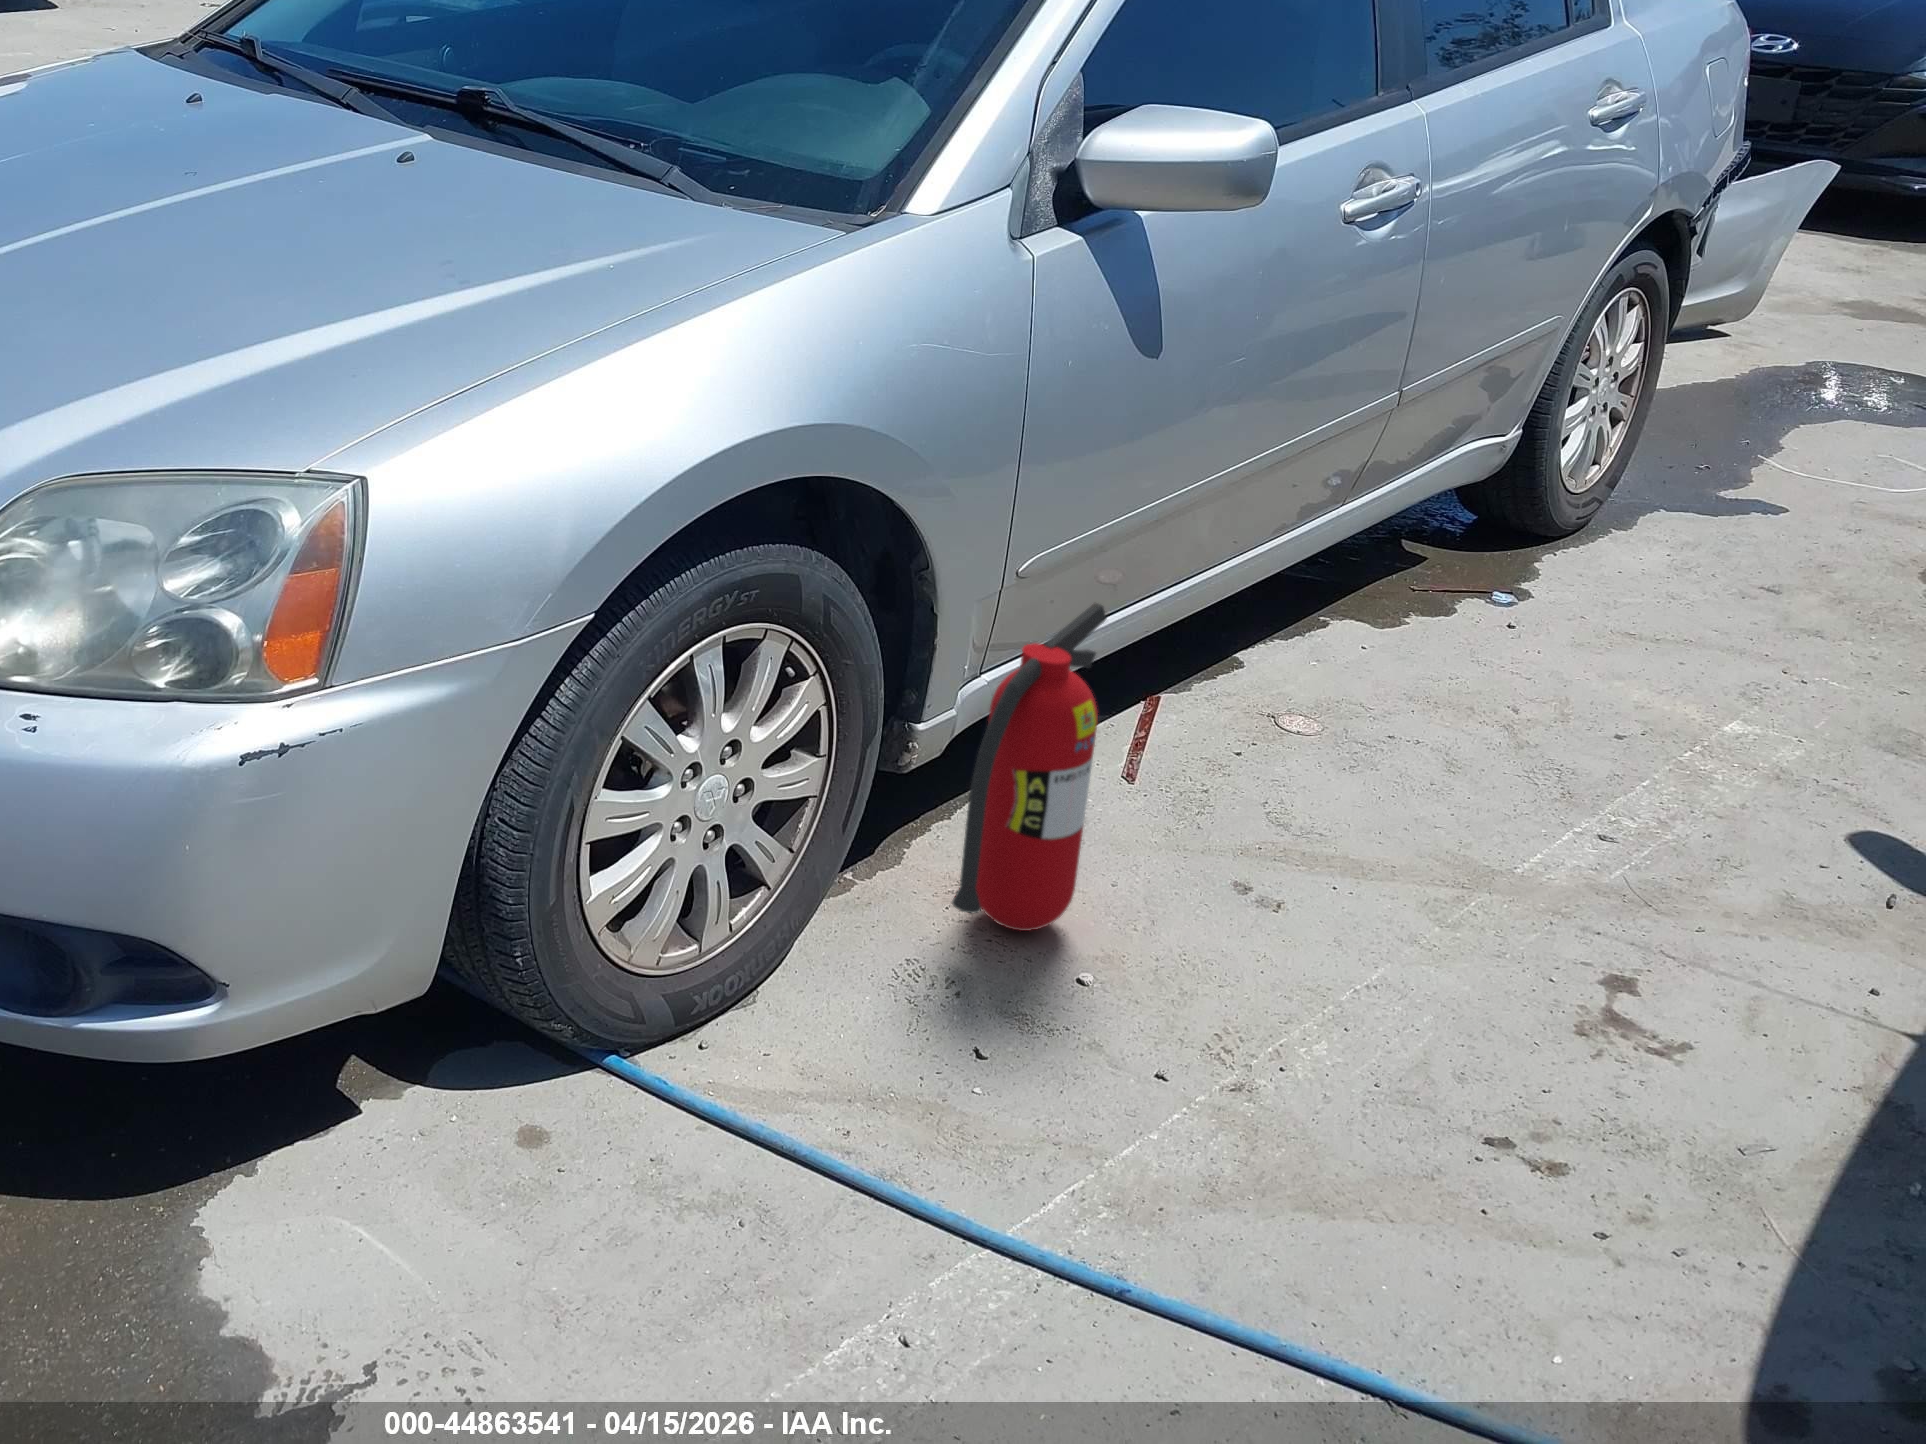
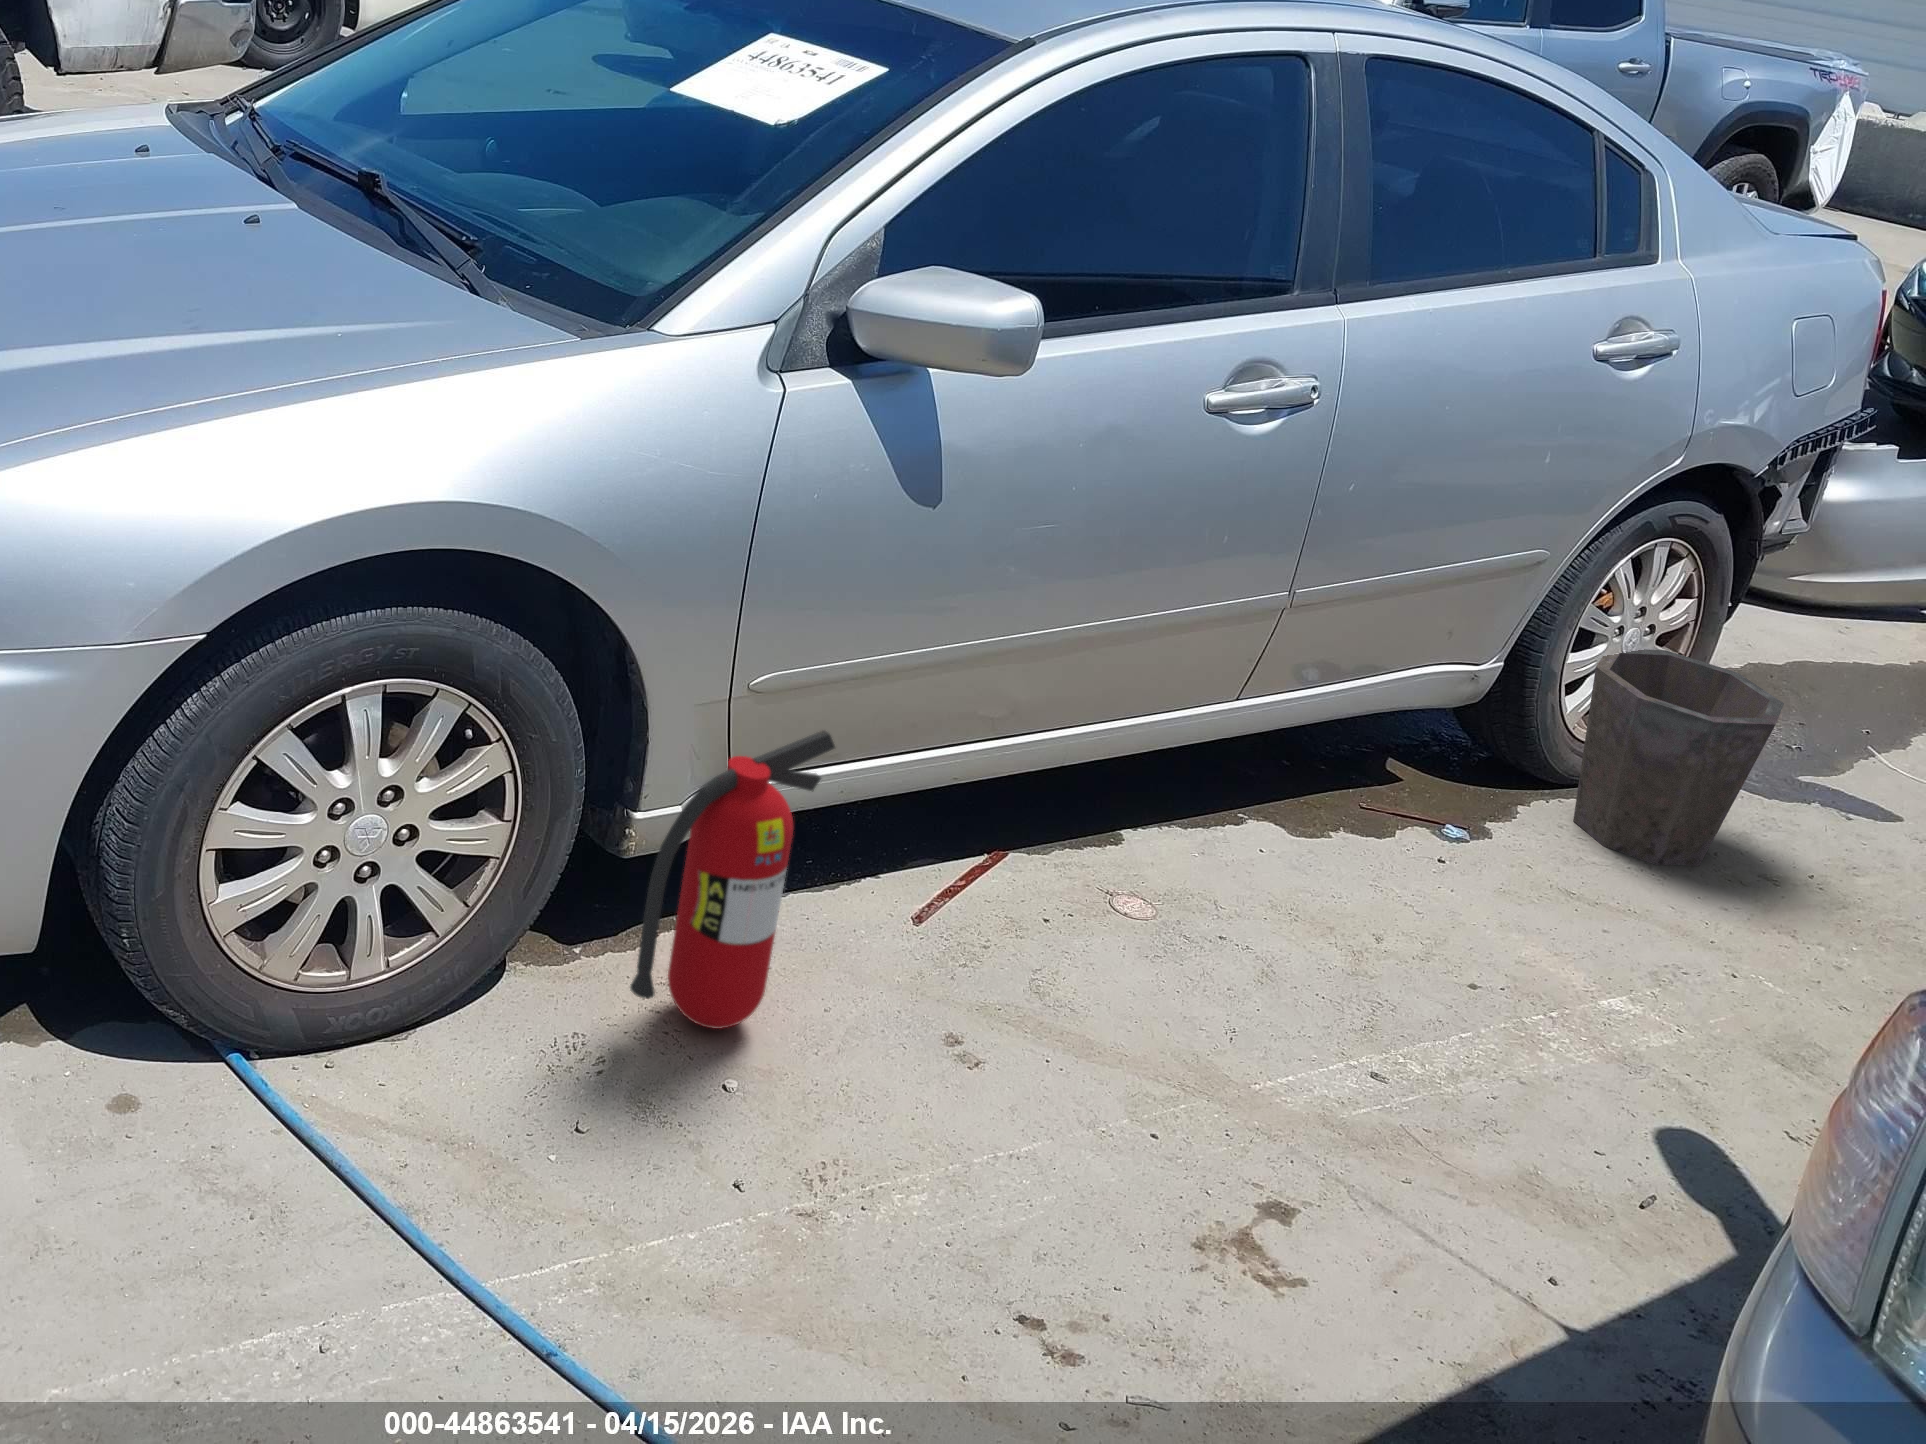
waste bin: none [1608,398,1798,603] -> present [1573,649,1784,866]

